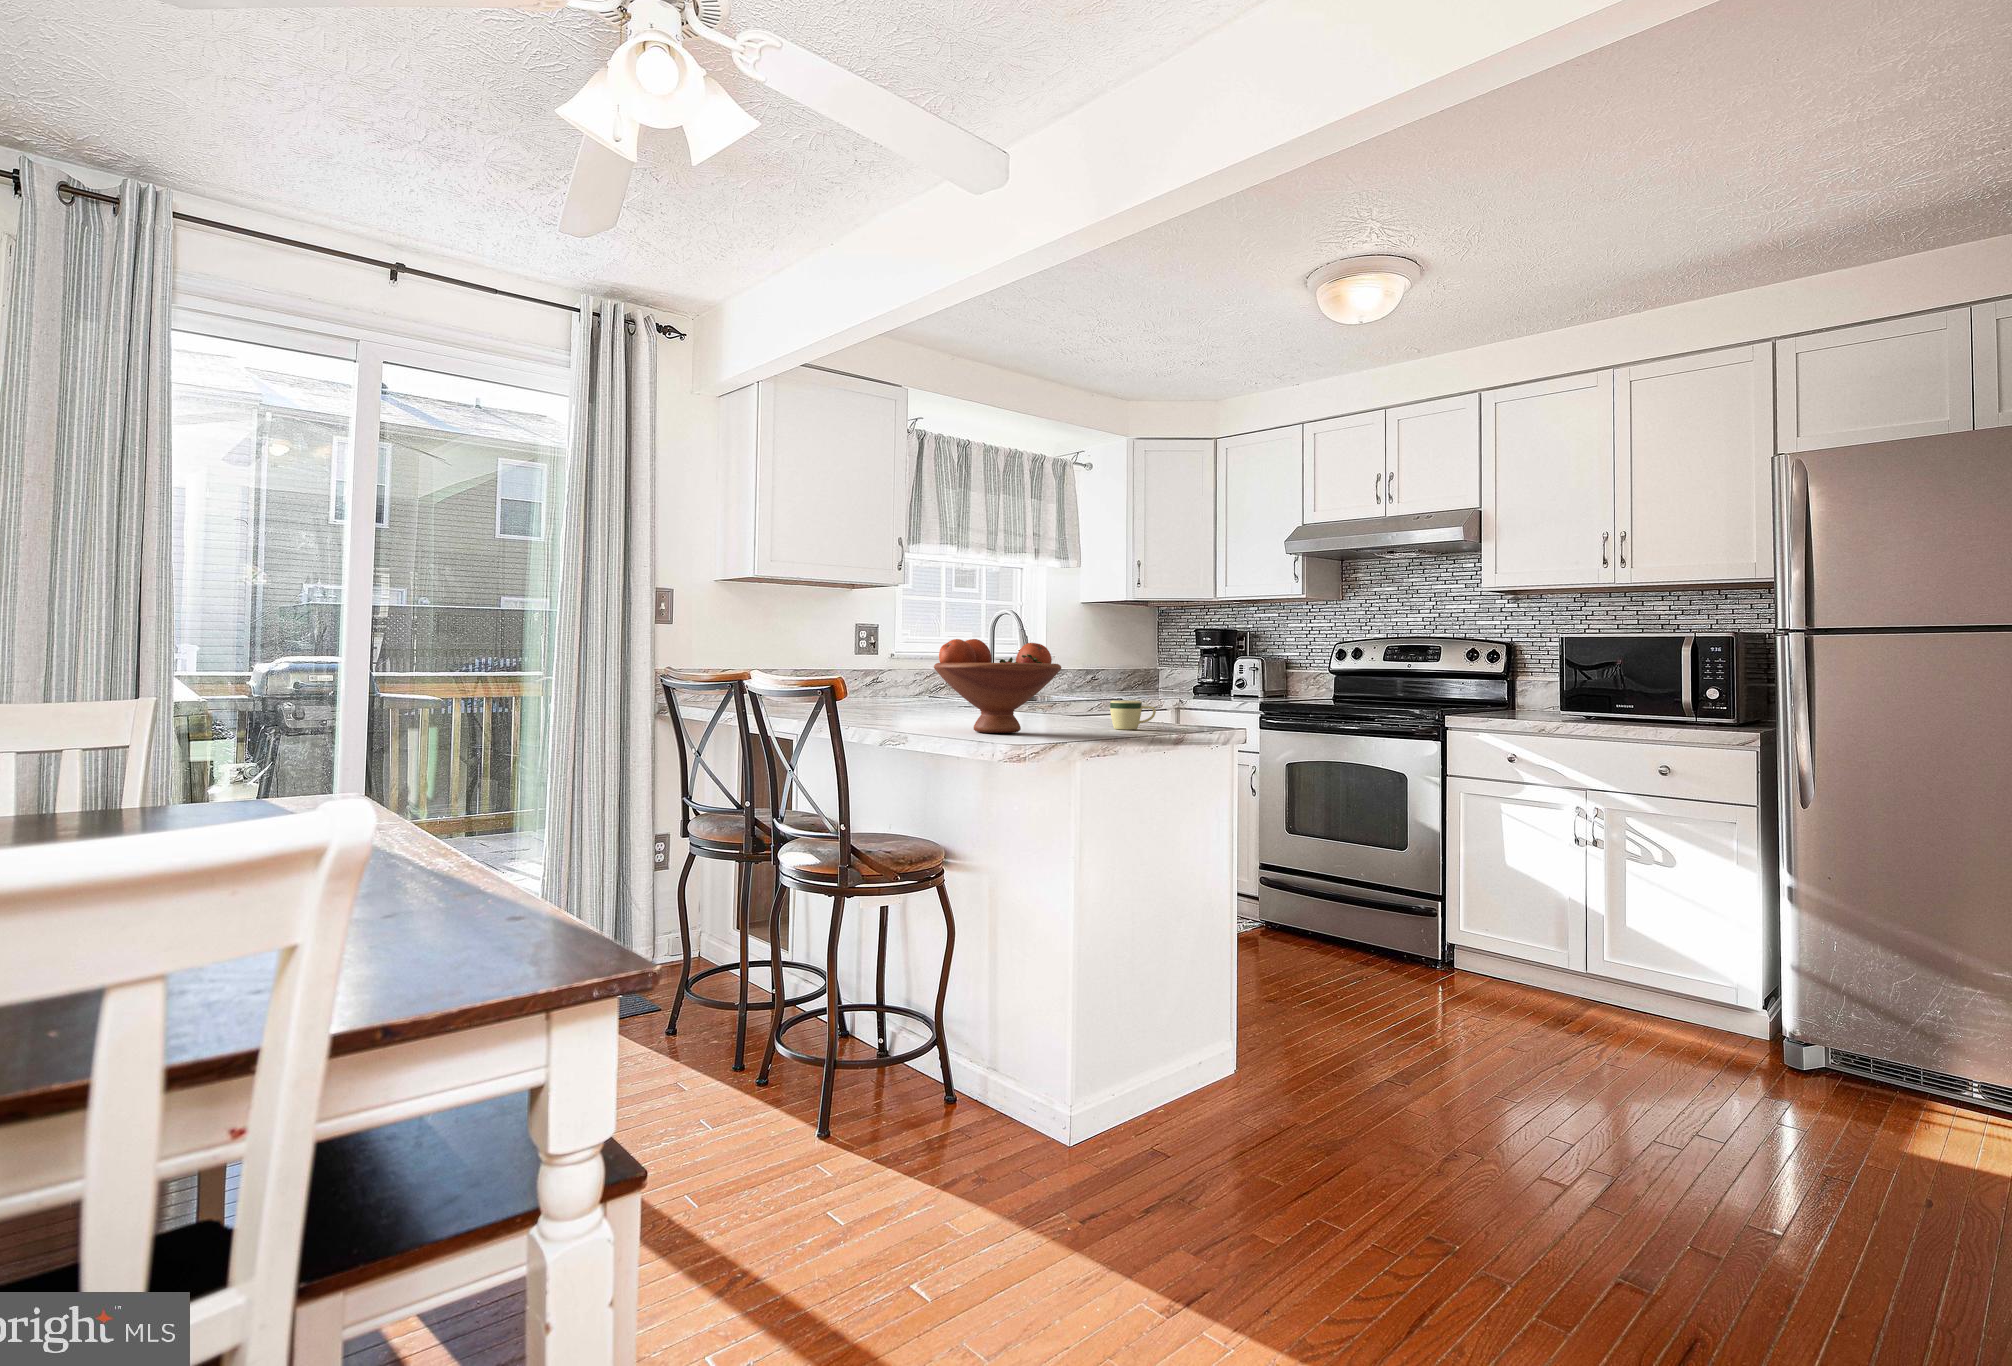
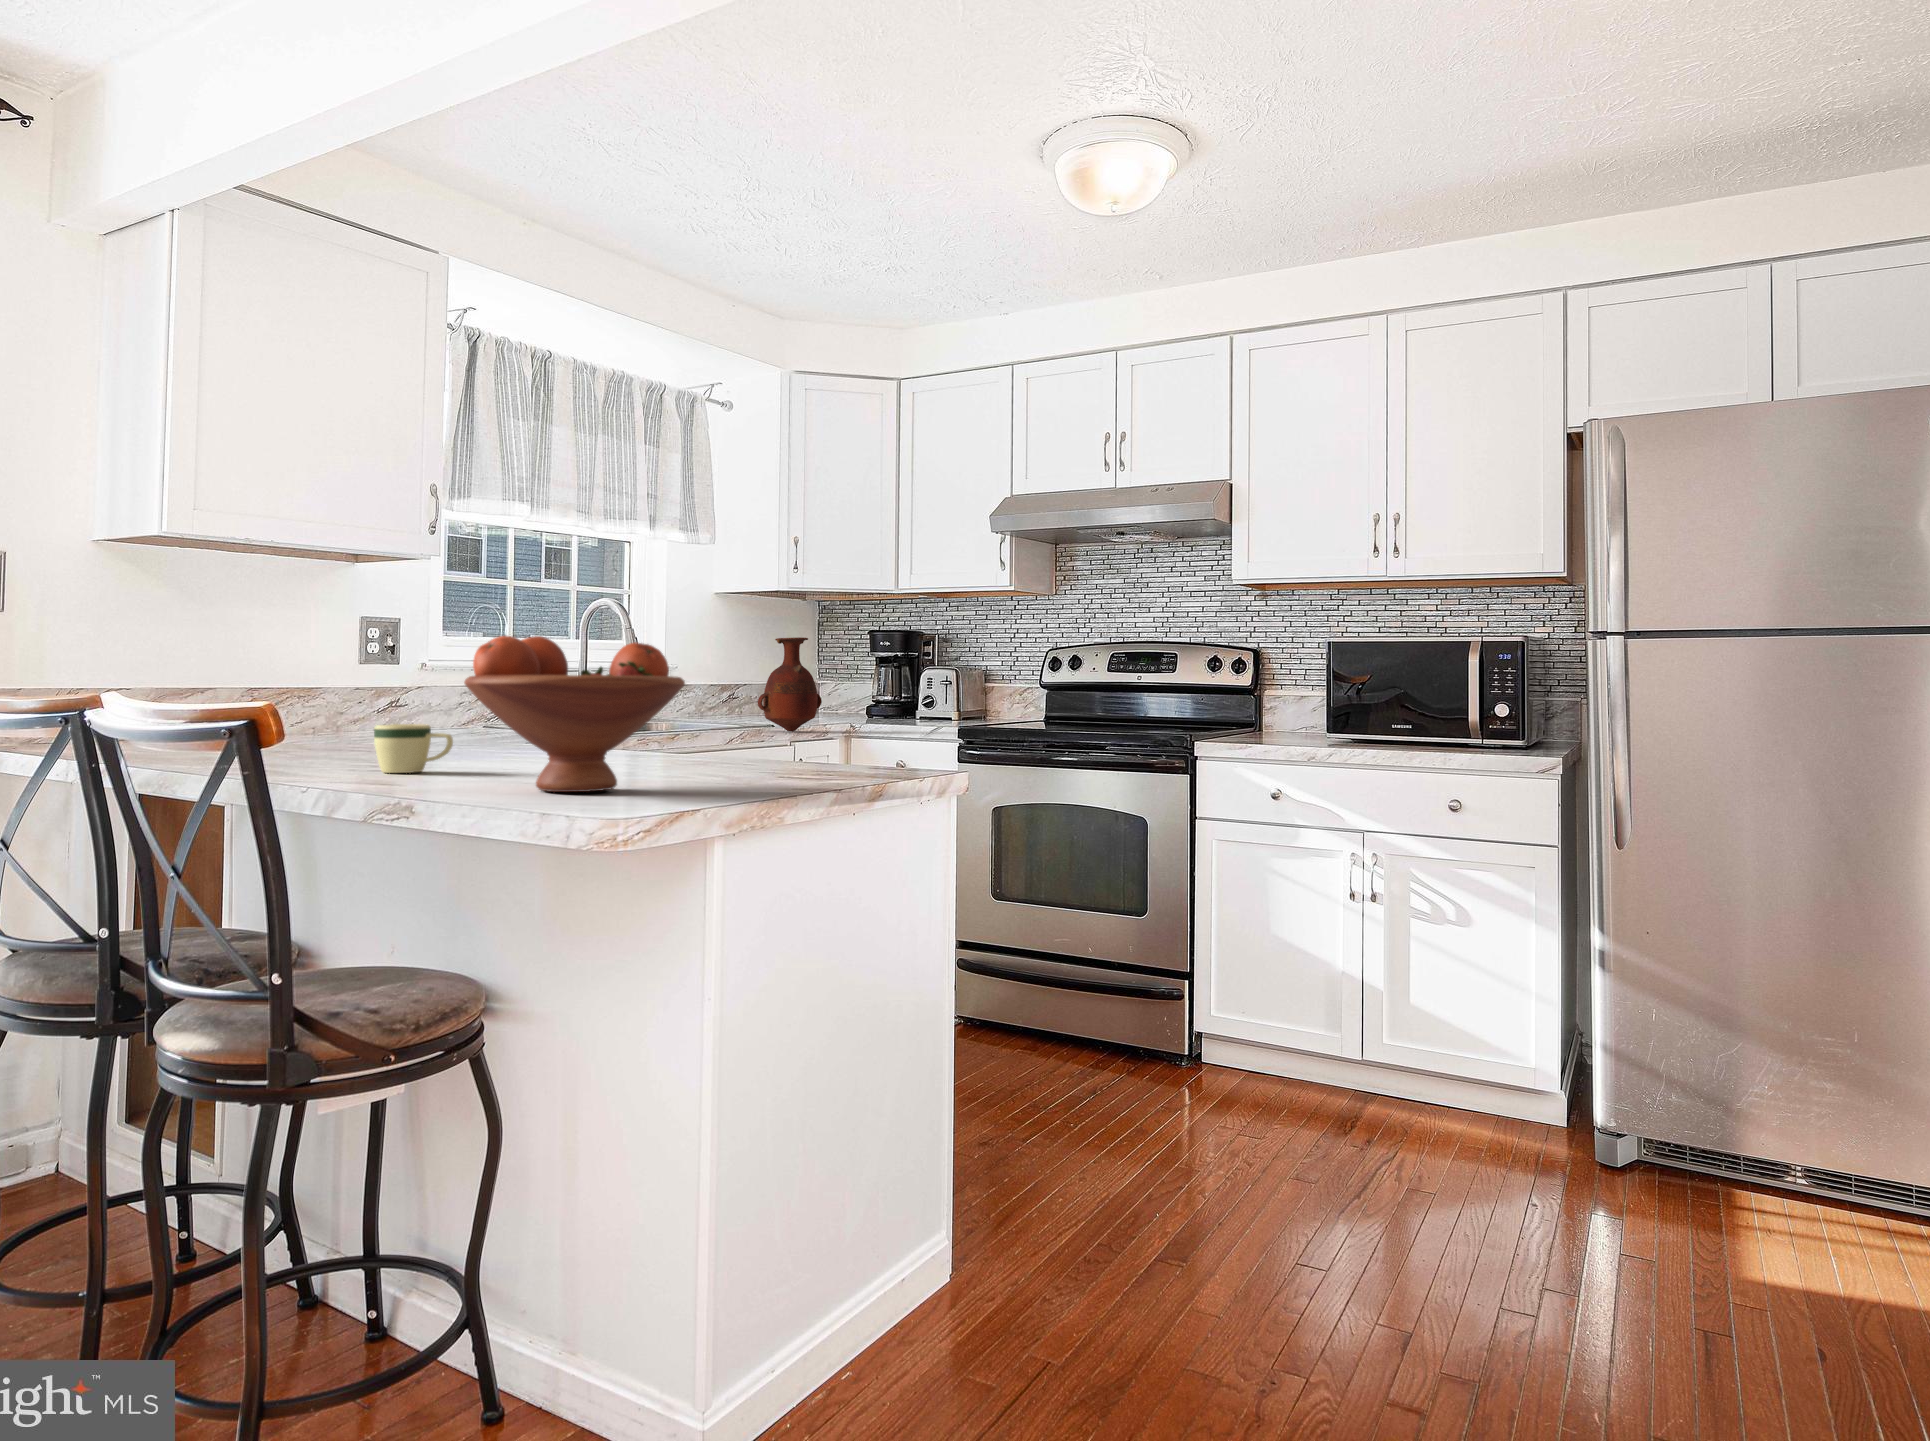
vase: none [1112,636,1158,703] -> present [758,637,822,731]
mug: present [1110,700,1156,730] -> present [374,724,453,773]

